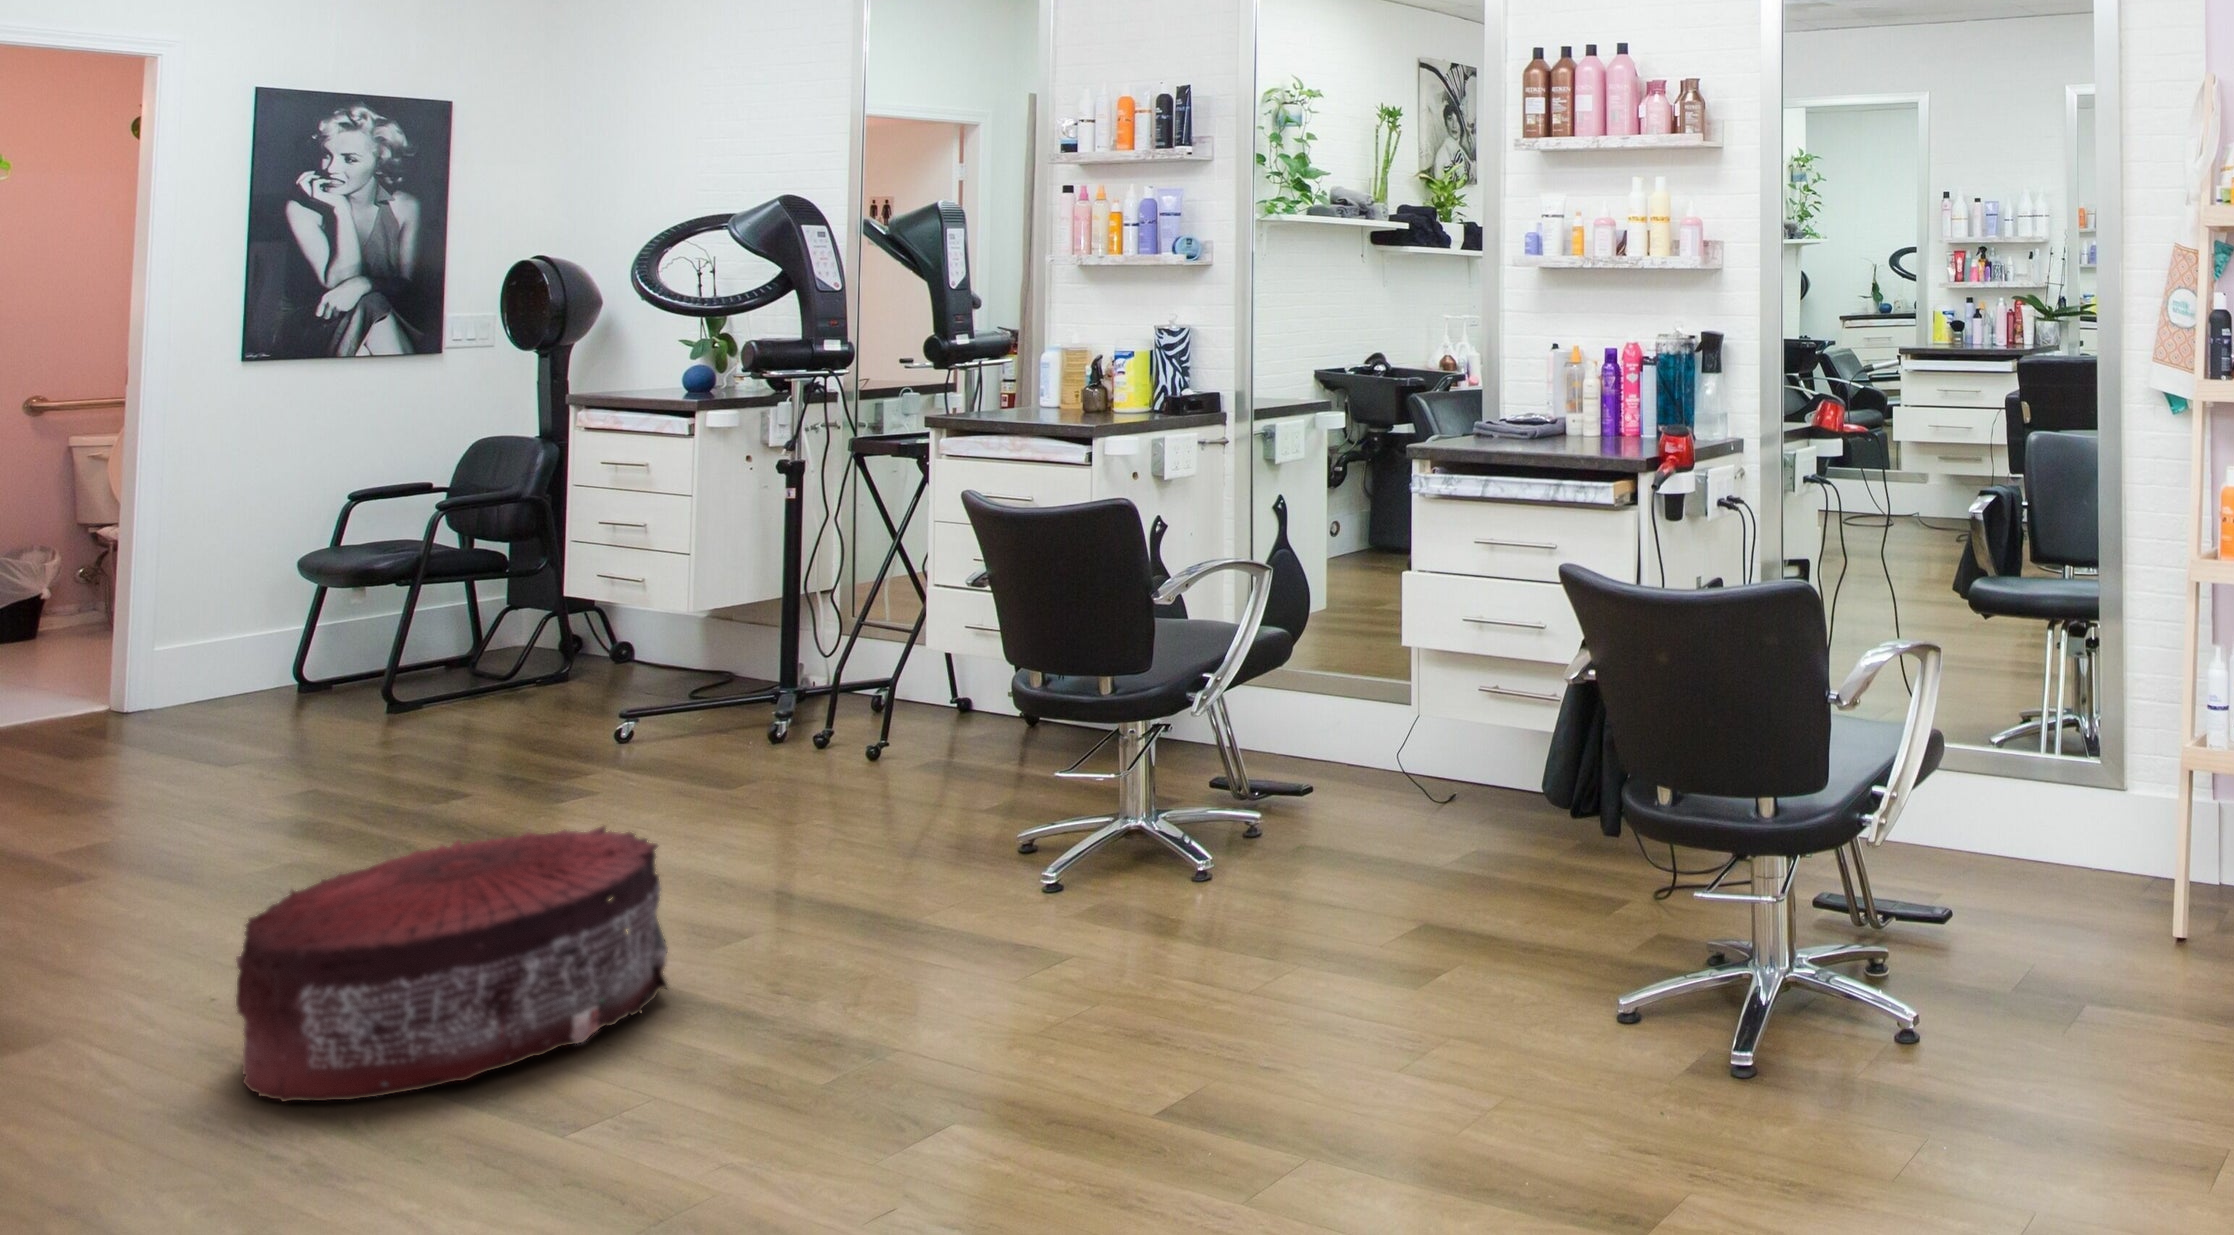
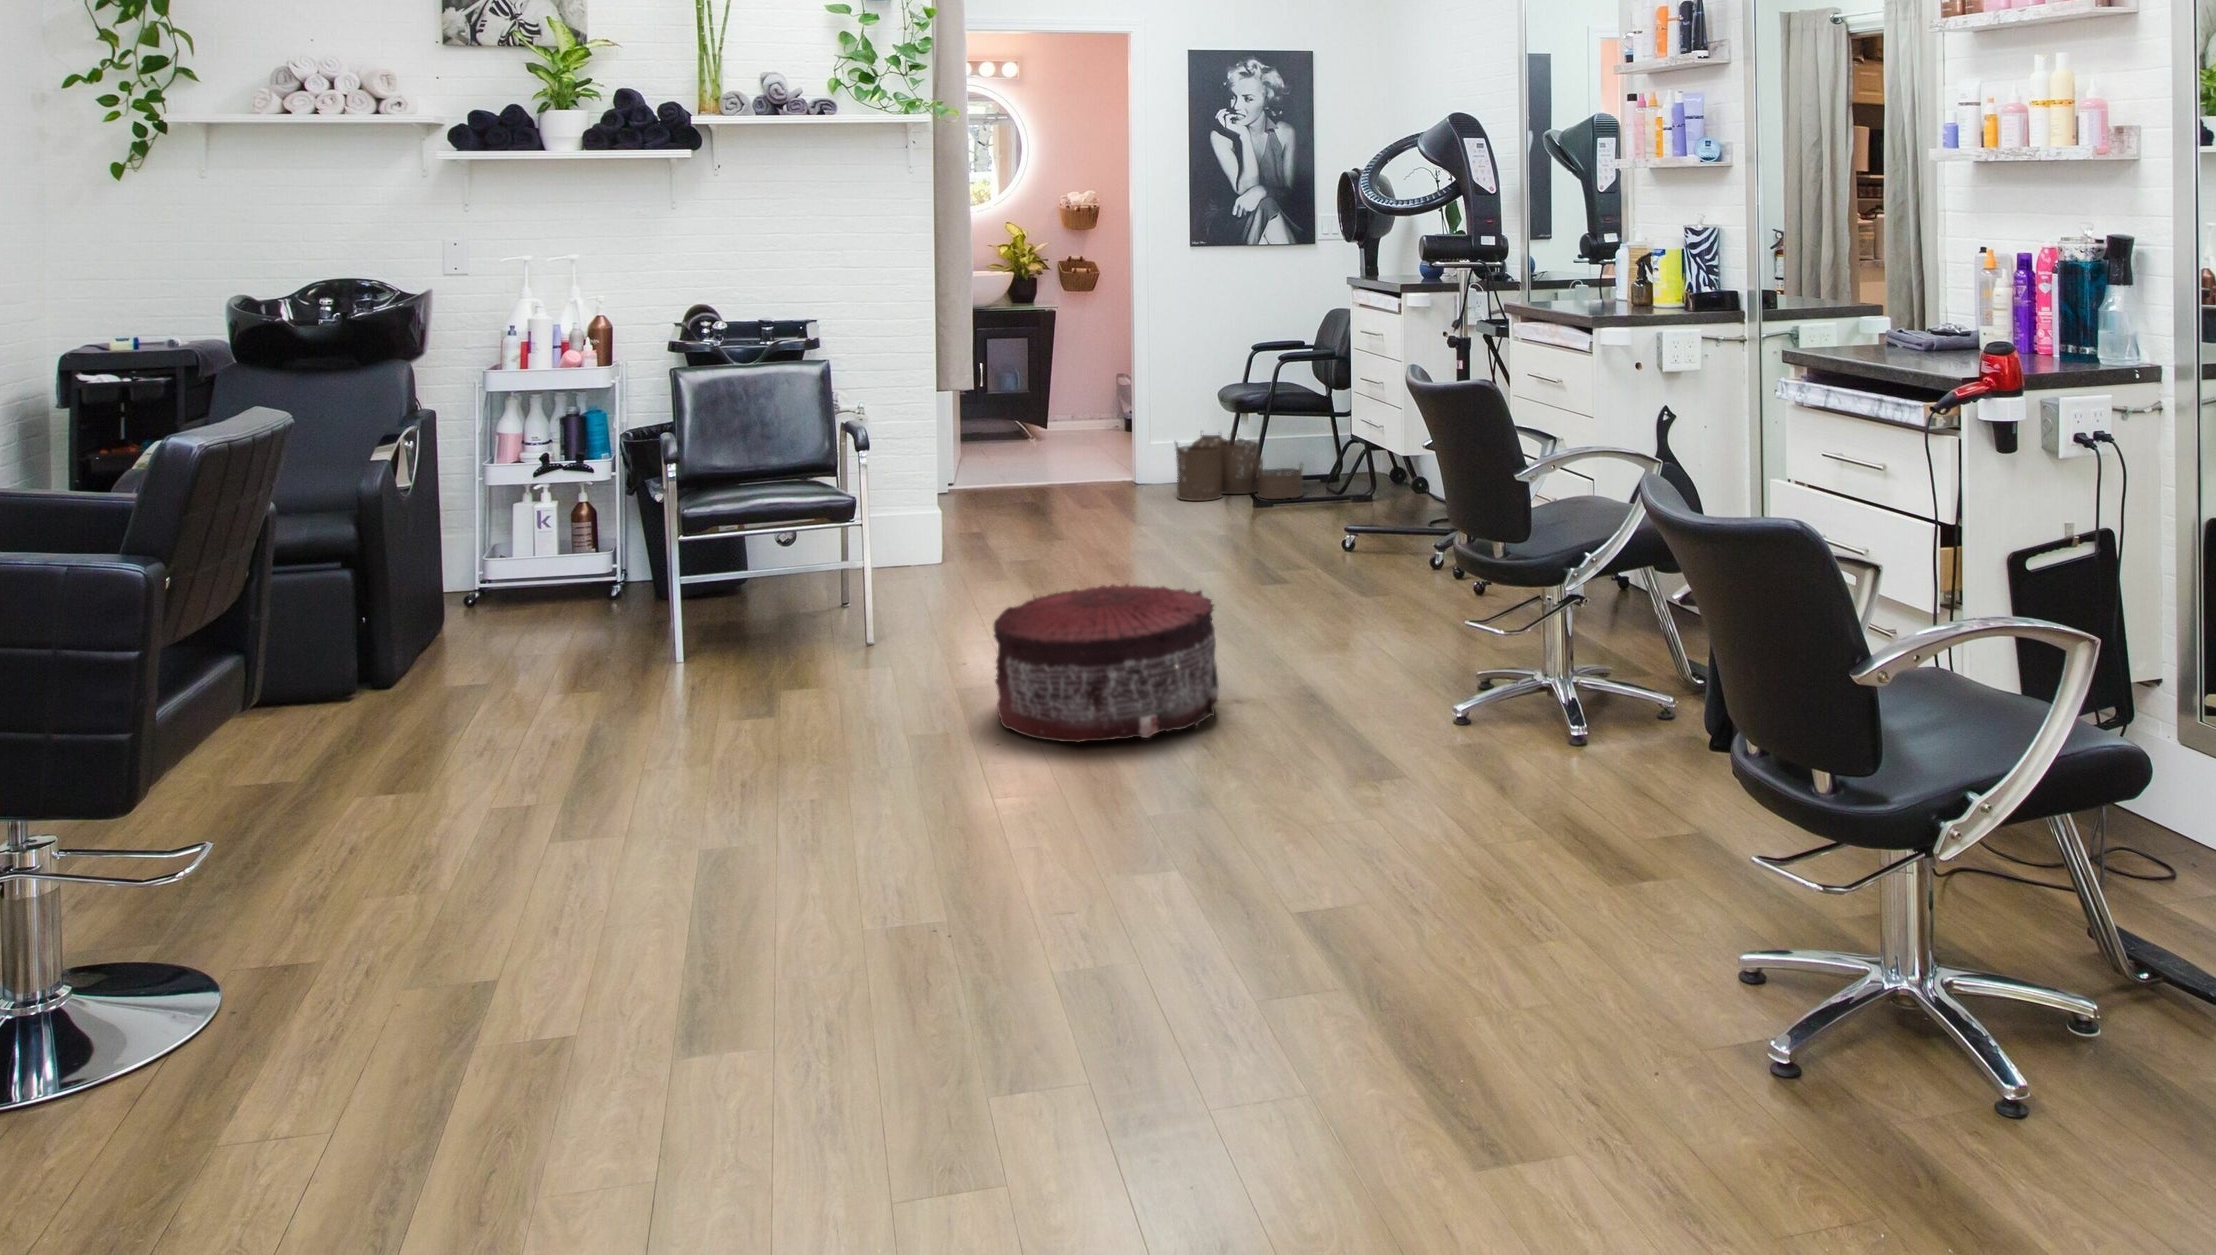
woven basket: none [191,630,448,739] -> present [1175,435,1303,501]

